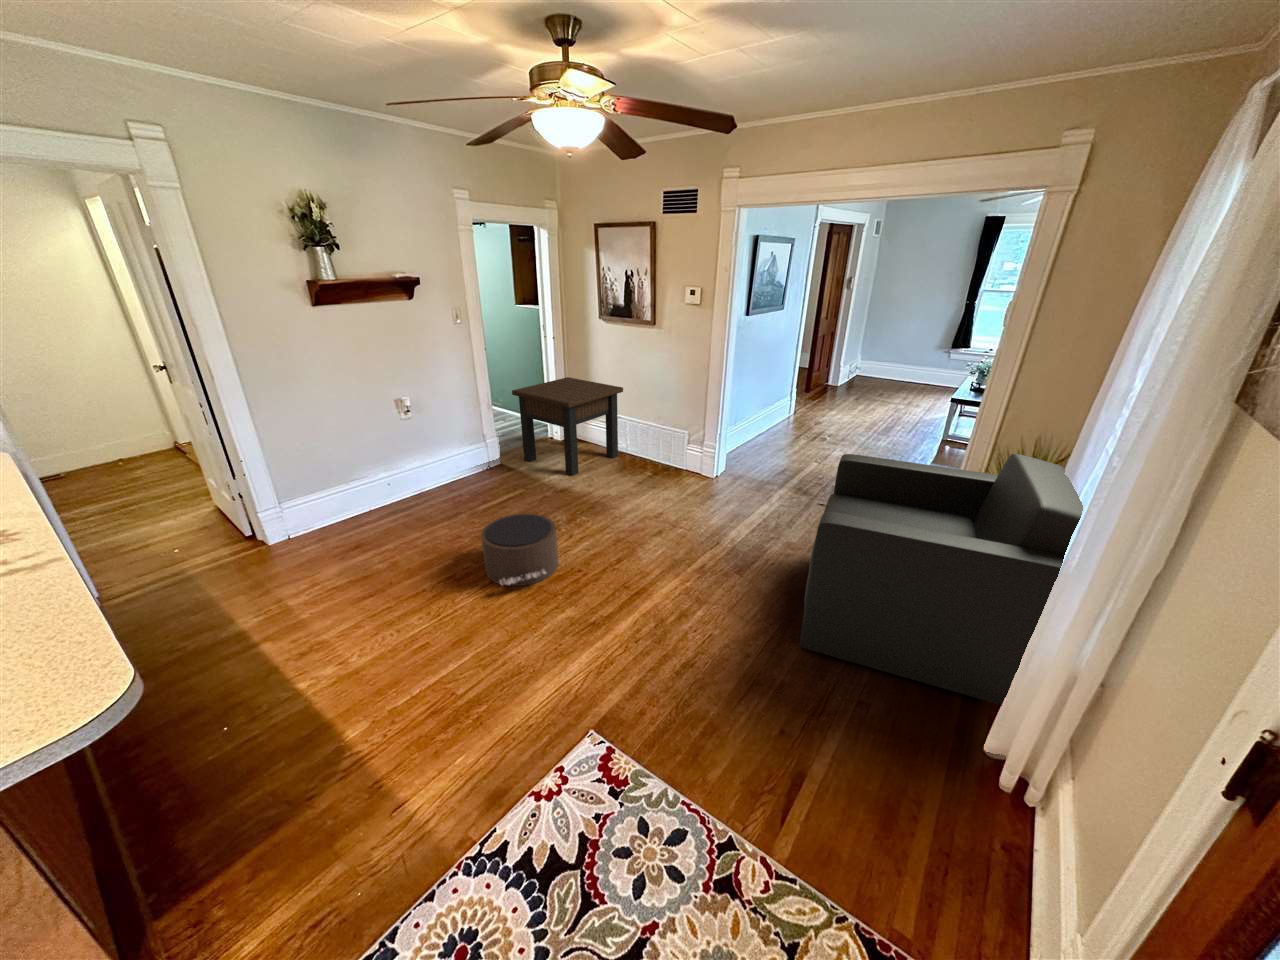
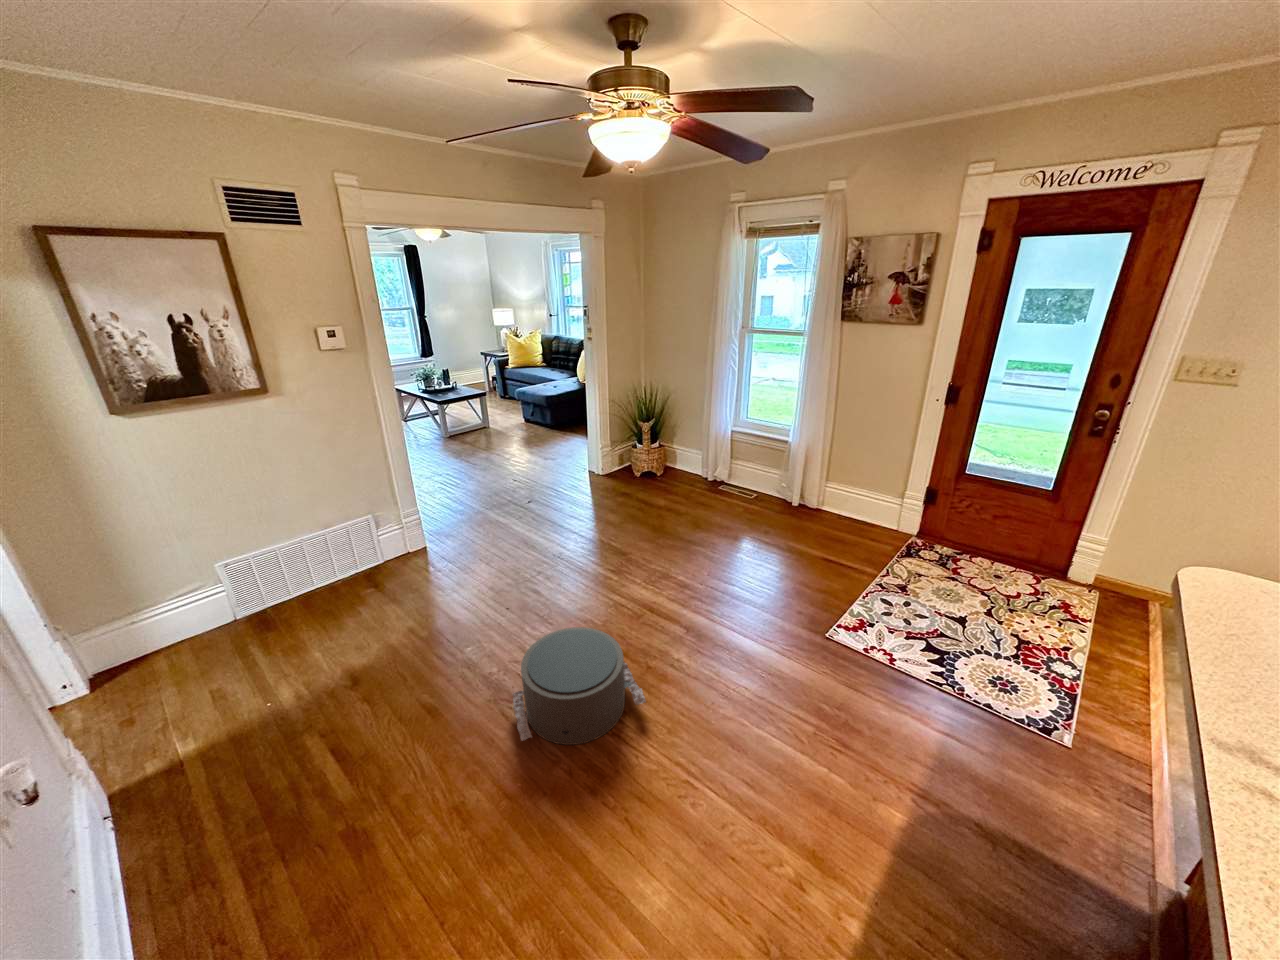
side table: present [512,377,623,476] -> none [45,508,300,747]
armchair: present [800,454,1083,705] -> none [607,388,770,540]

